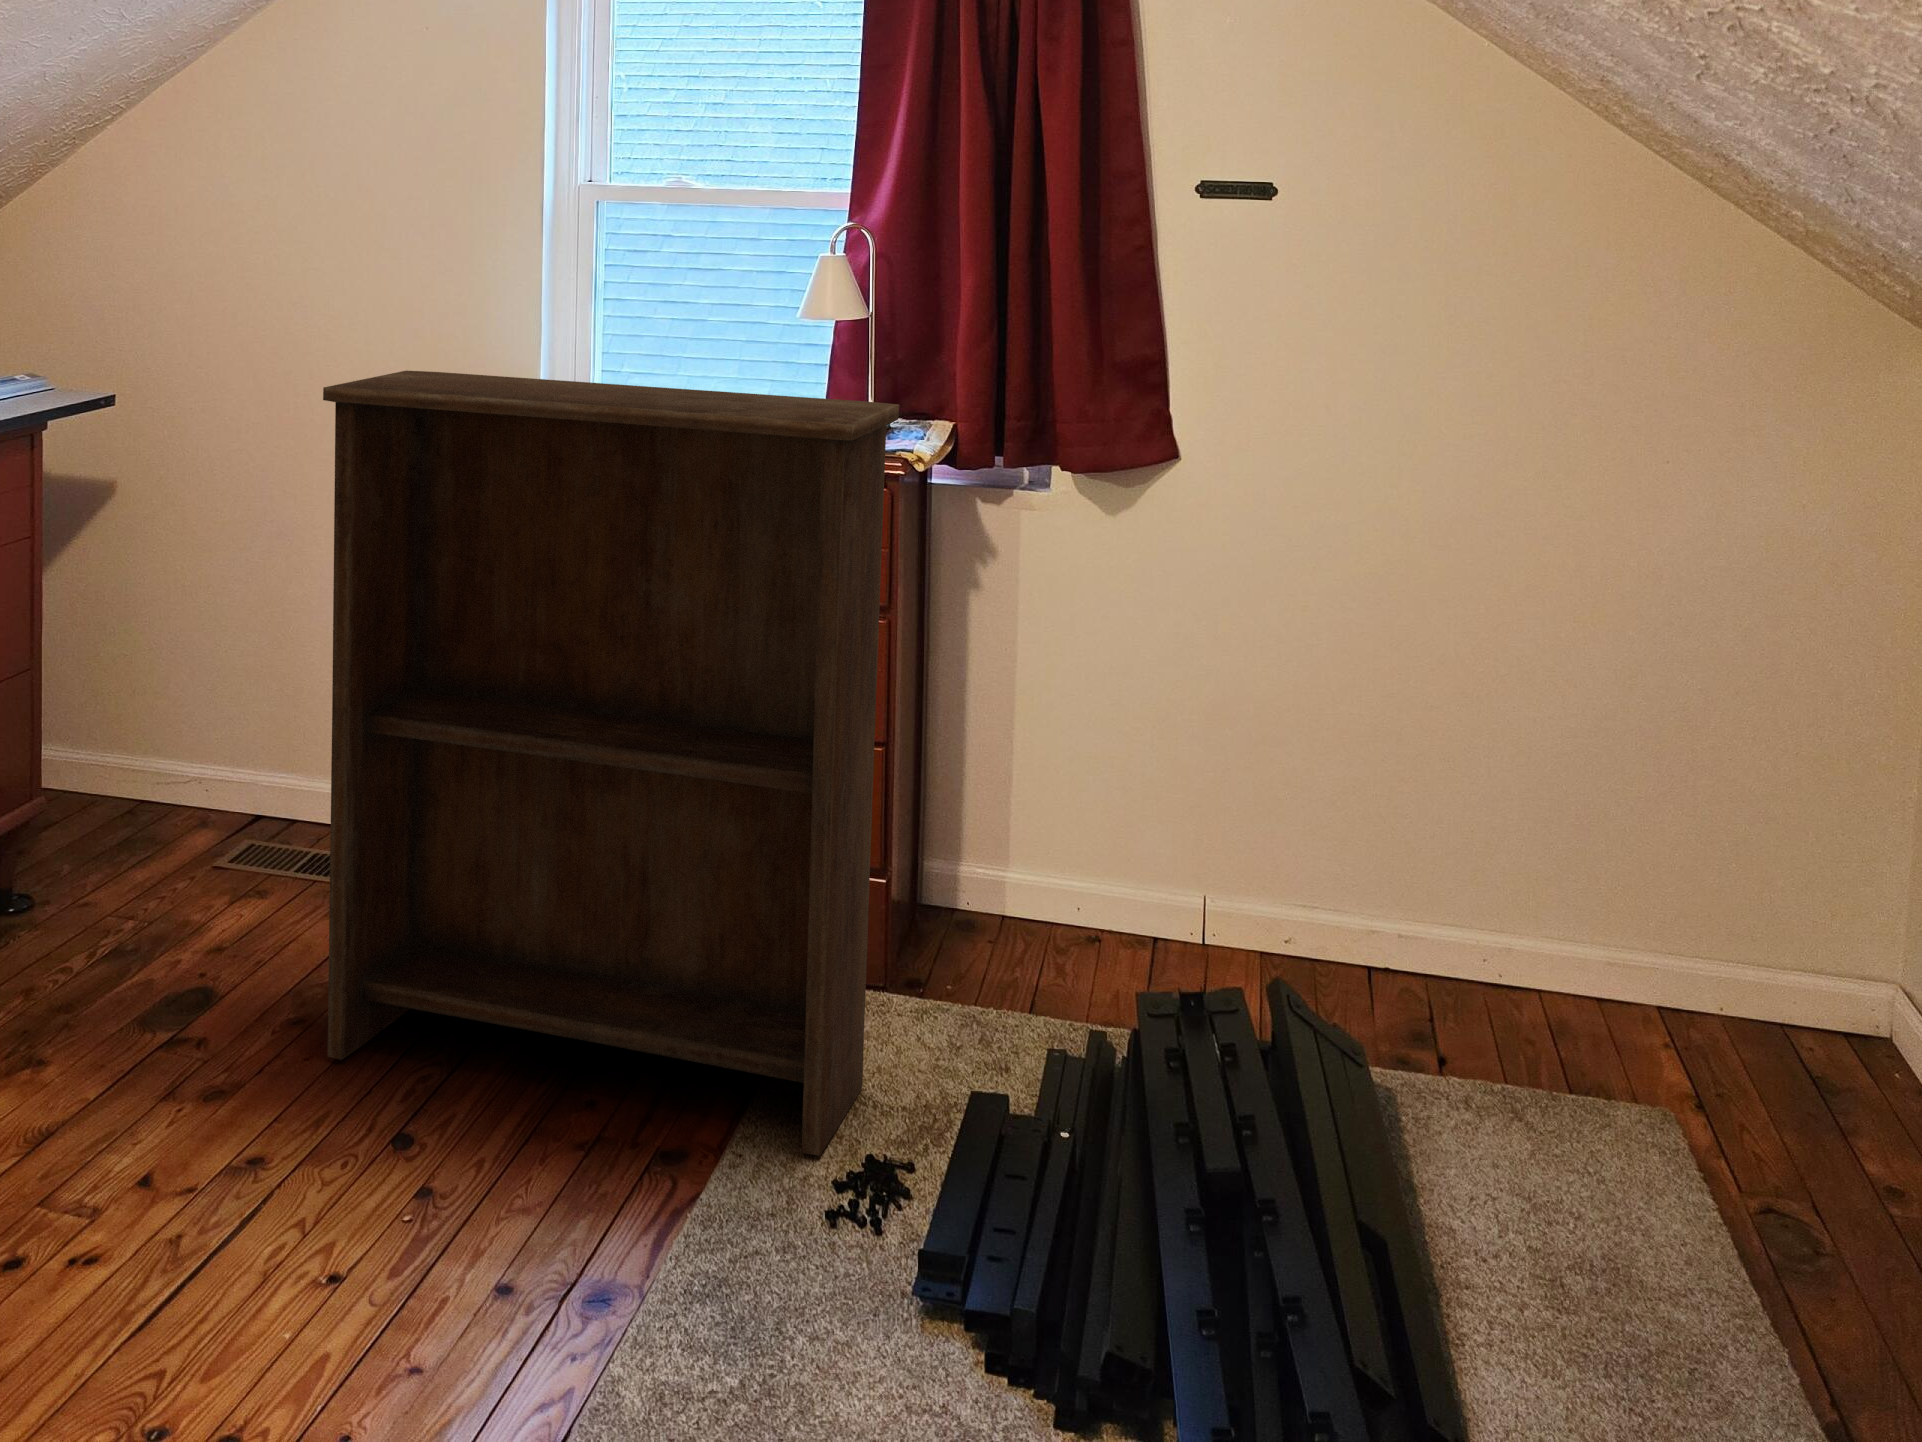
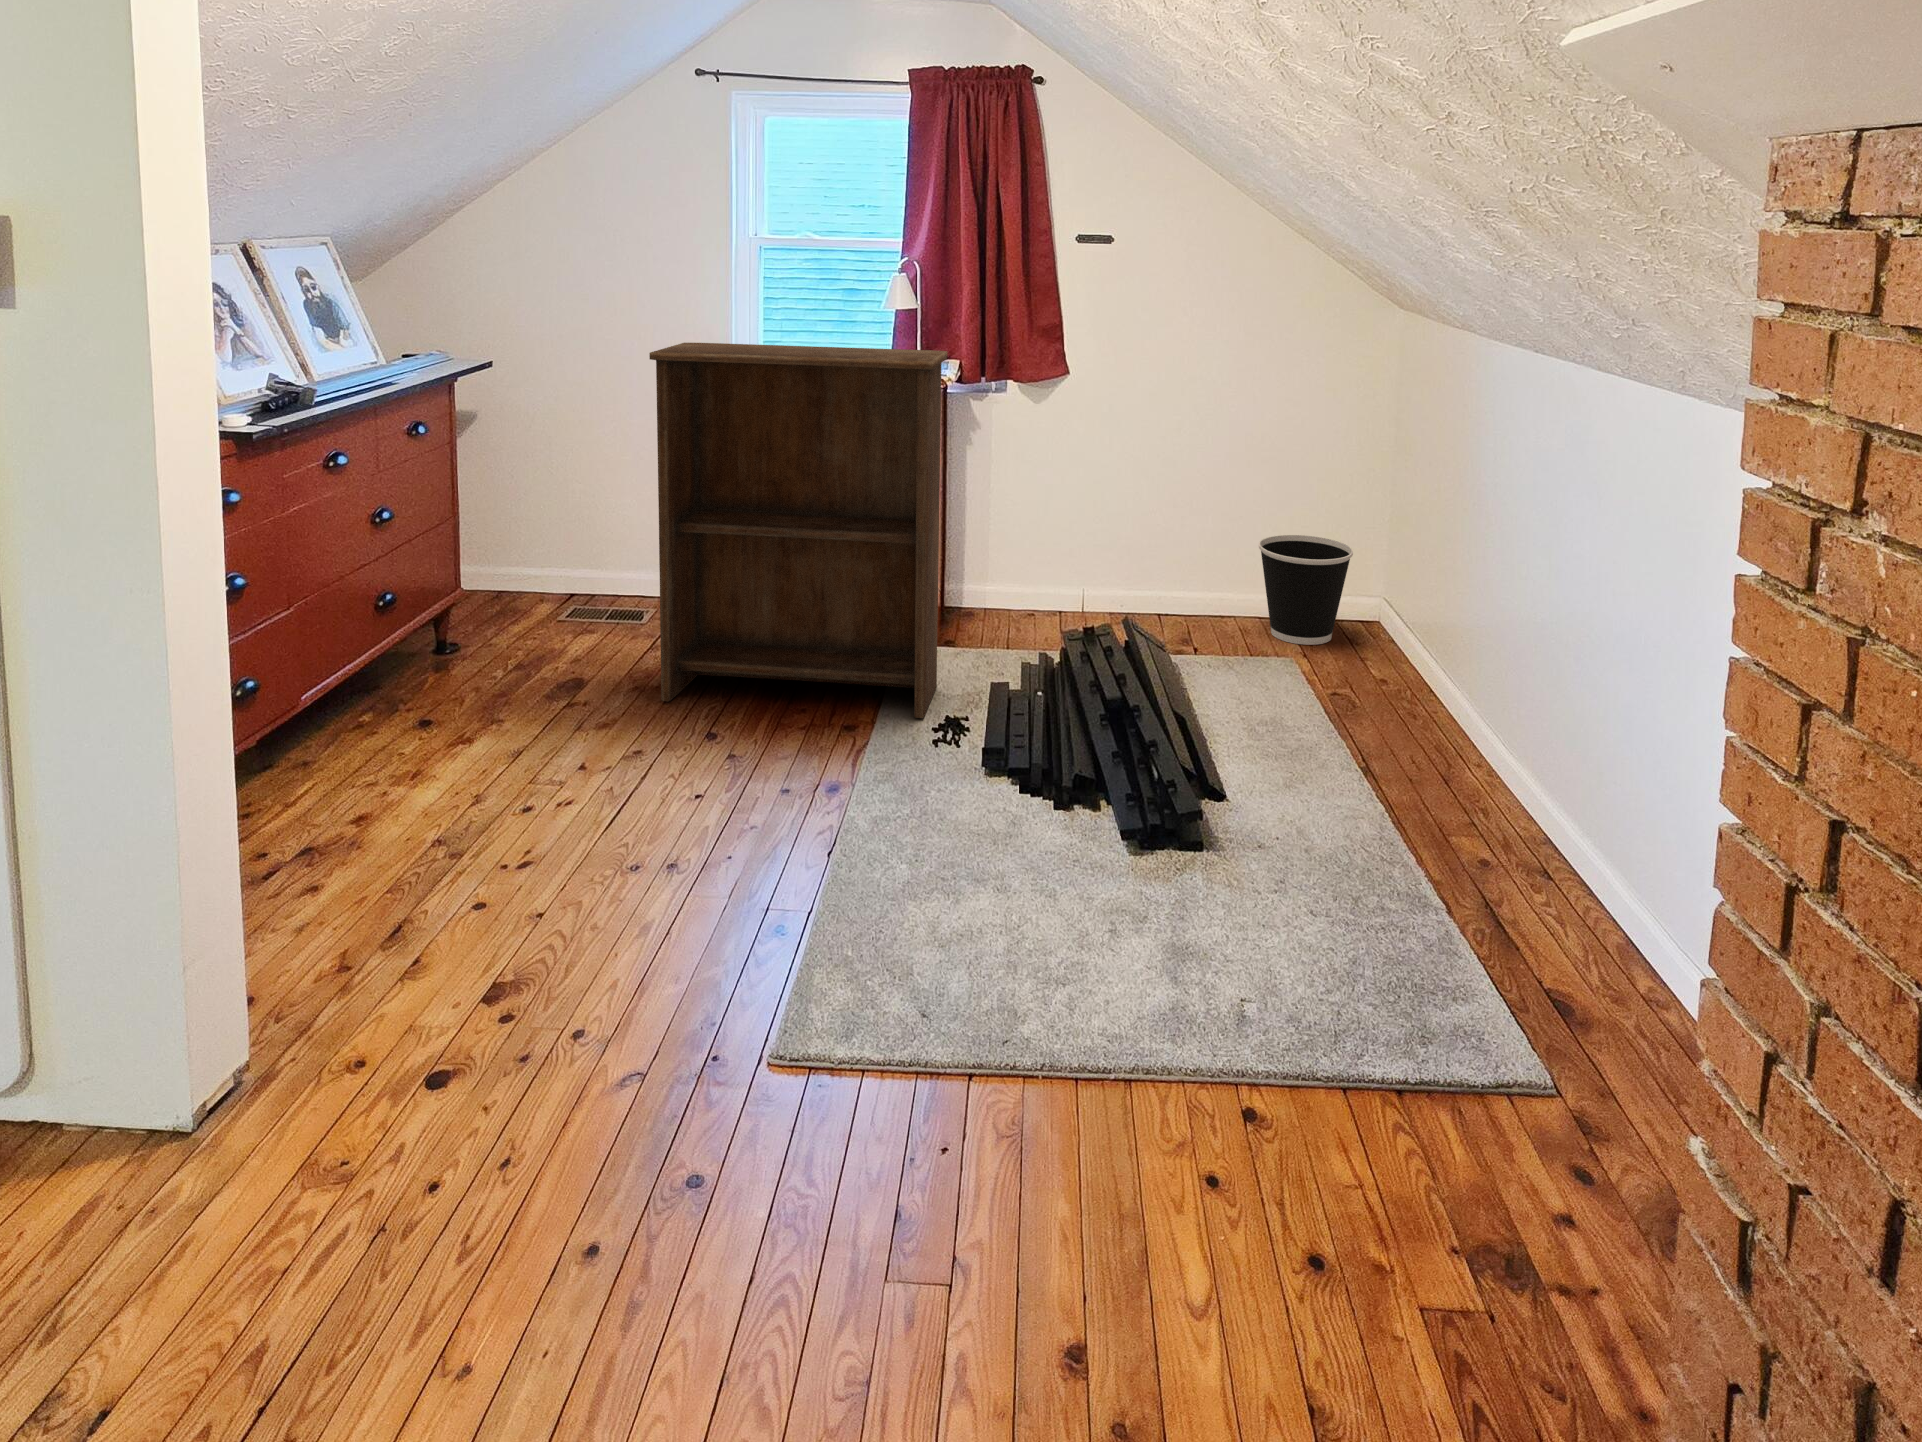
wastebasket: none [1585,825,1809,1077] -> present [1259,535,1353,645]

